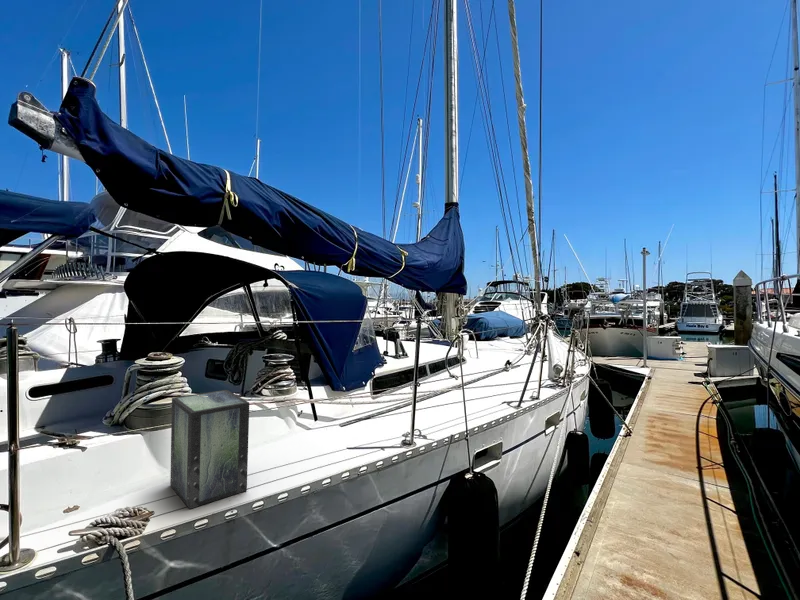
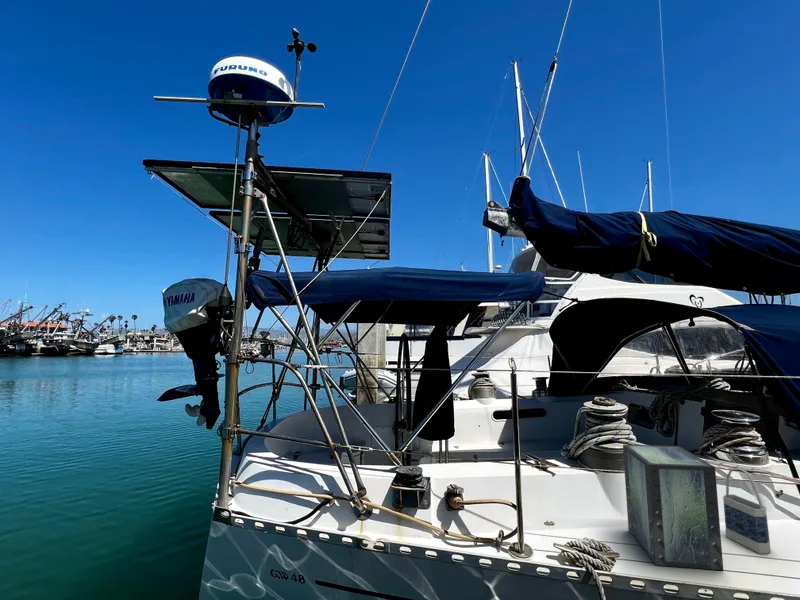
bag: none [257,400,285,467] -> present [723,468,771,554]

